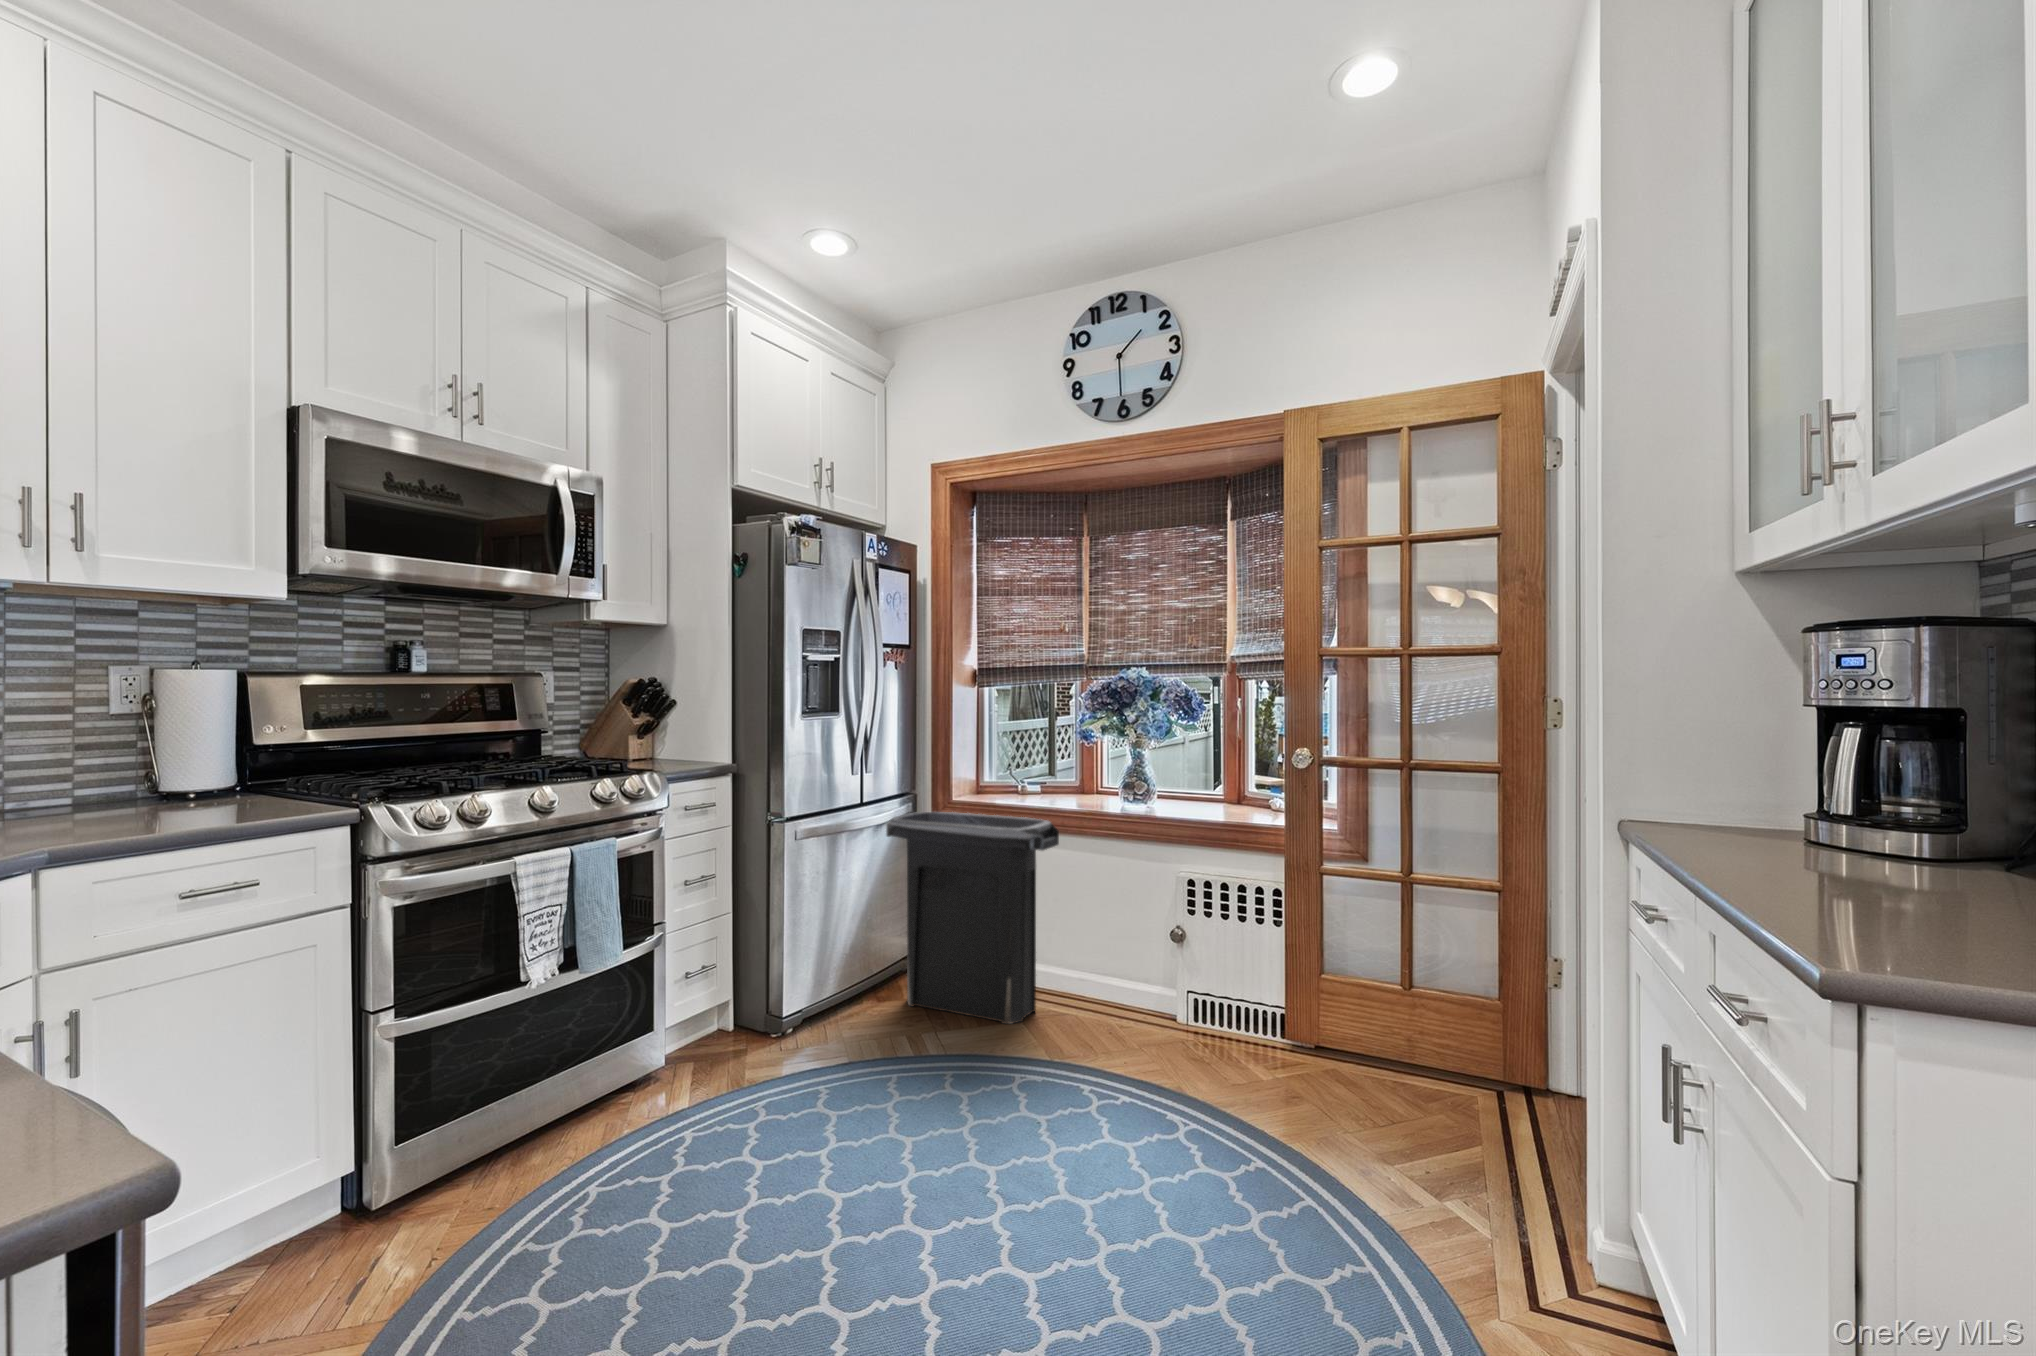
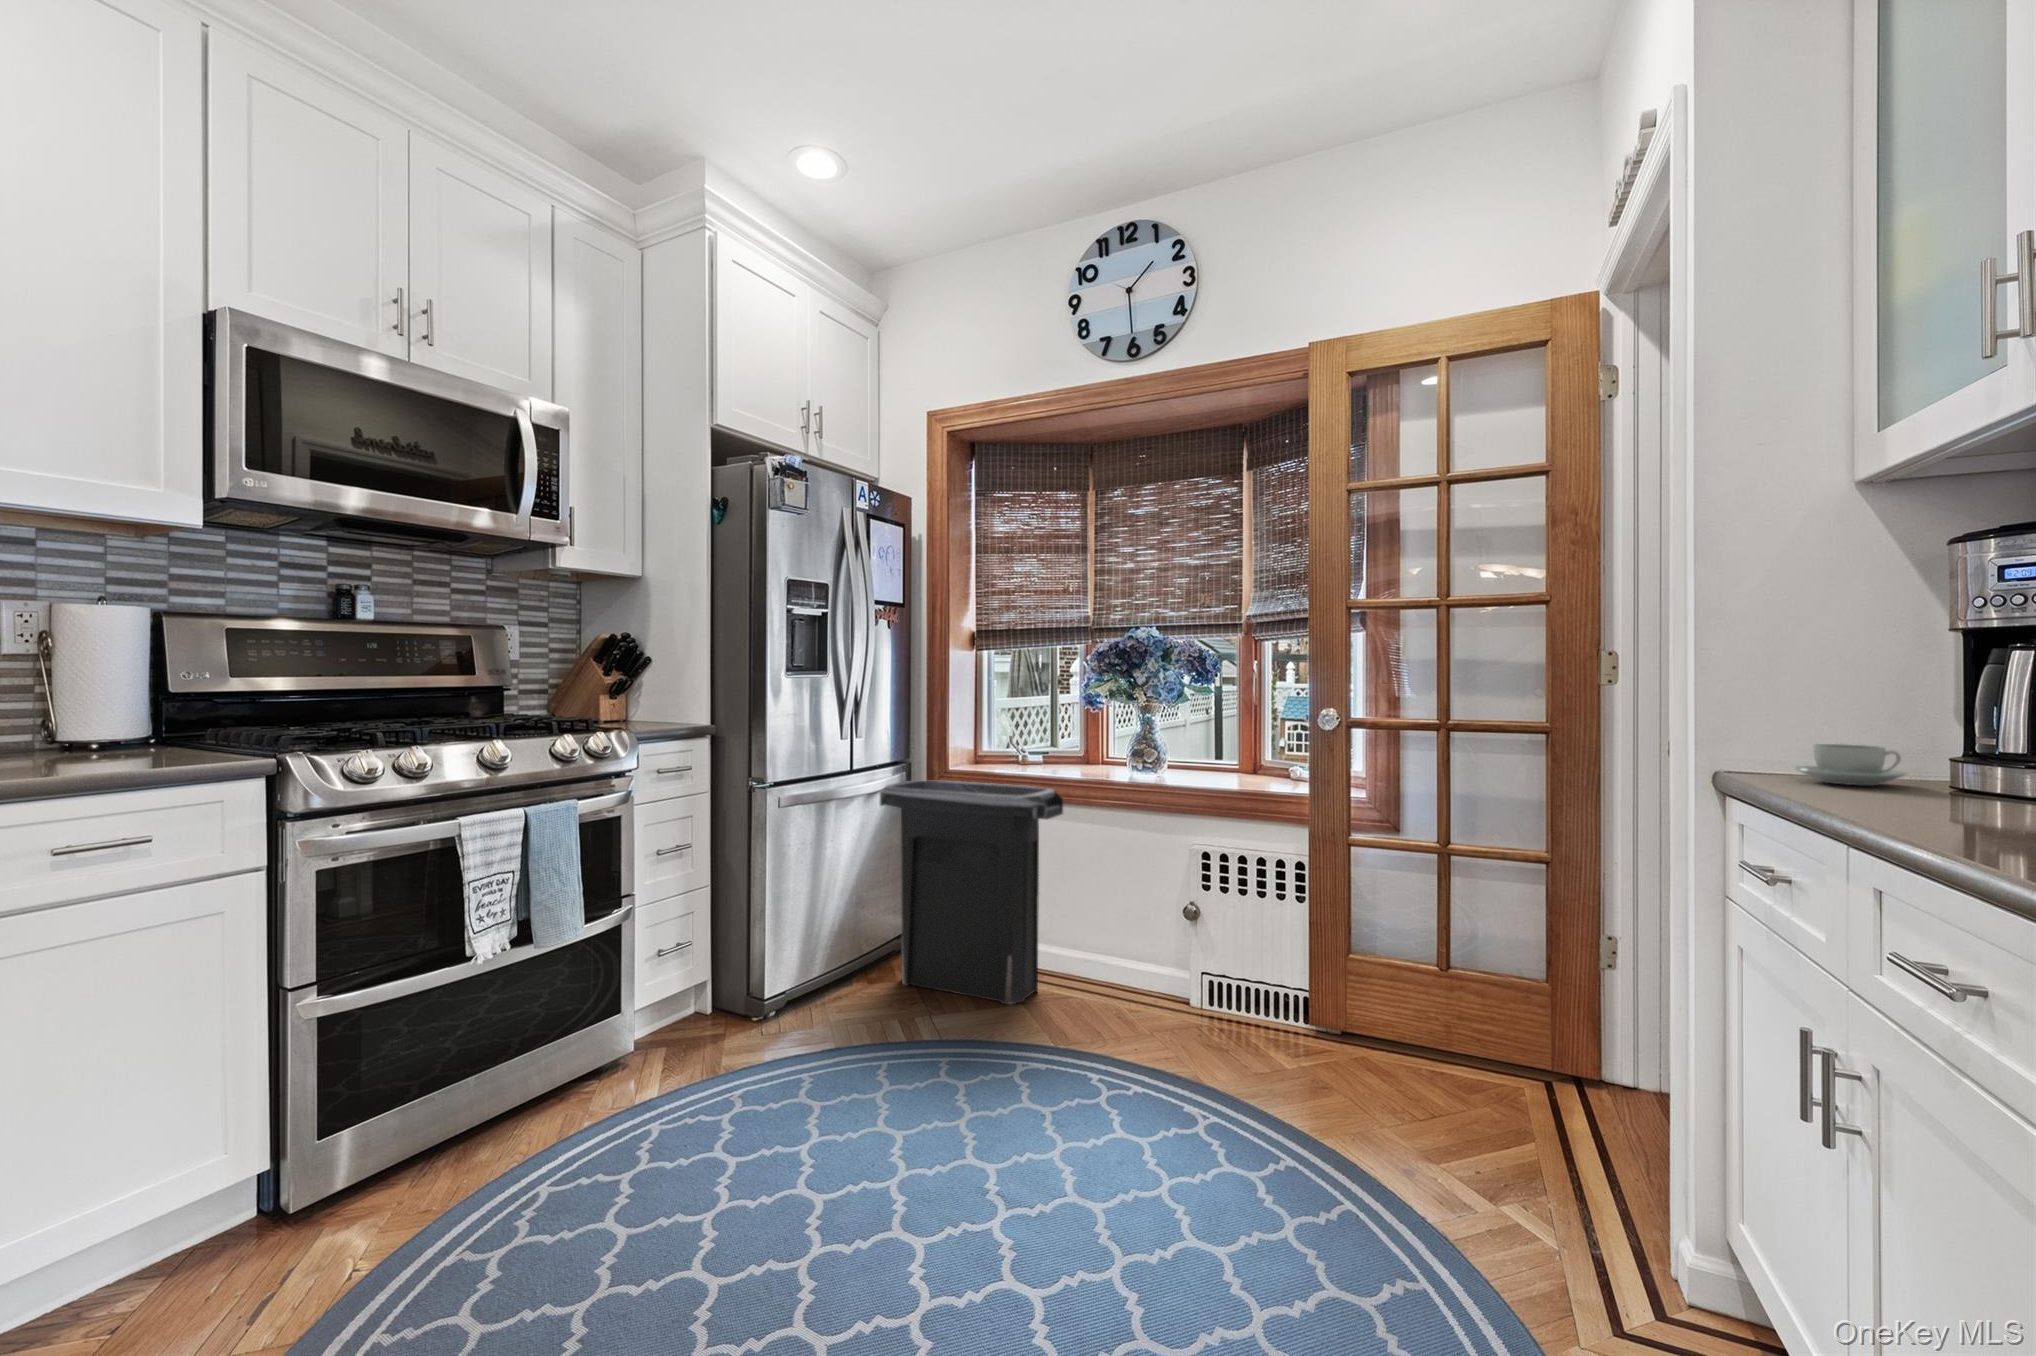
coffee cup: none [1675,800,1764,836] -> present [1795,744,1907,785]

